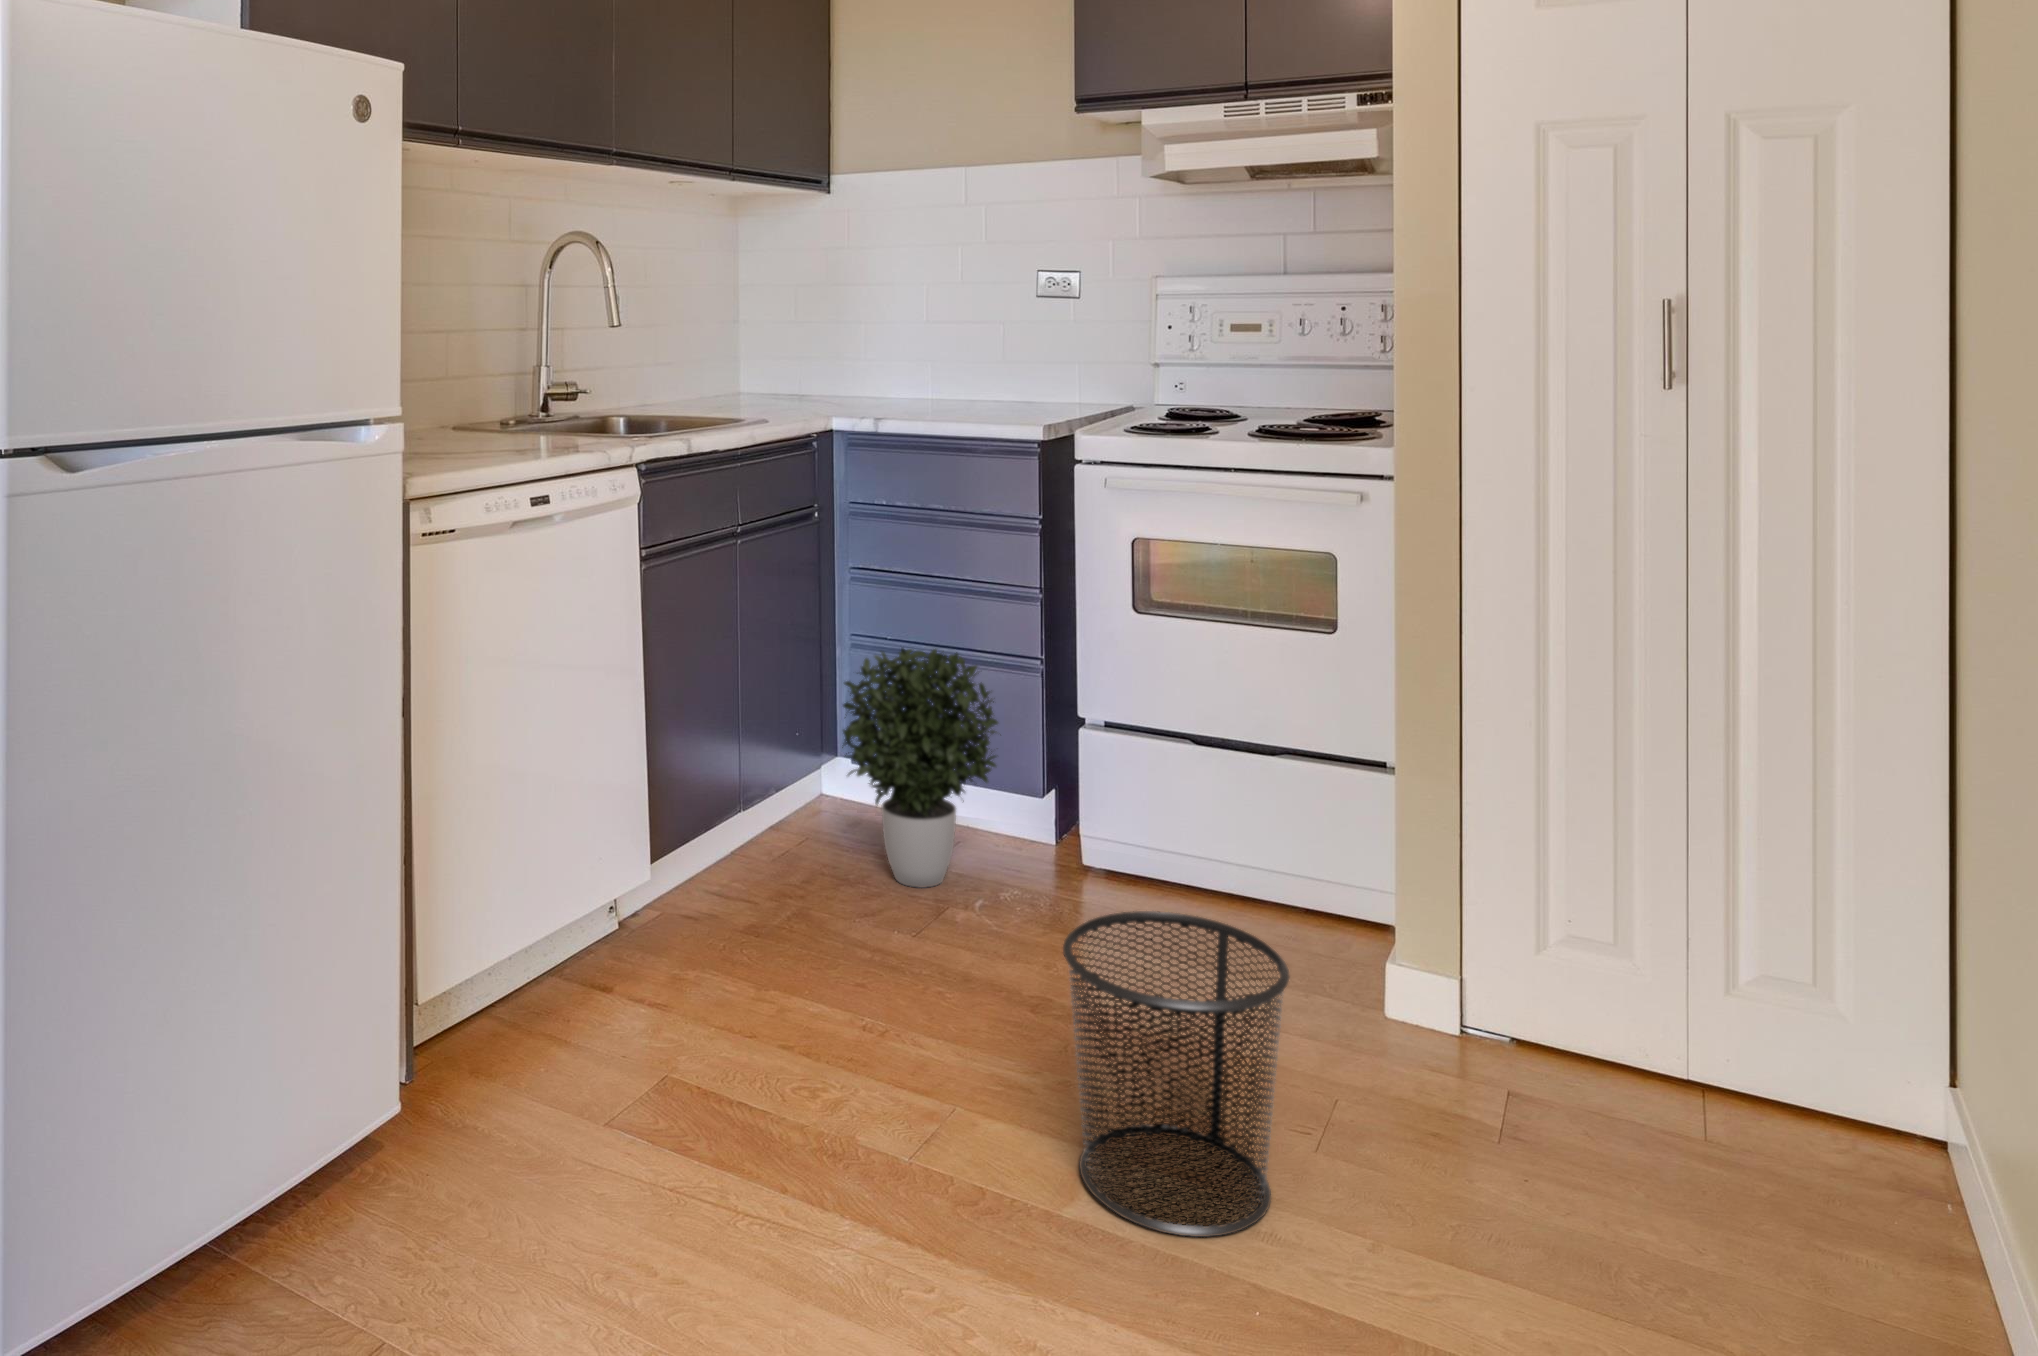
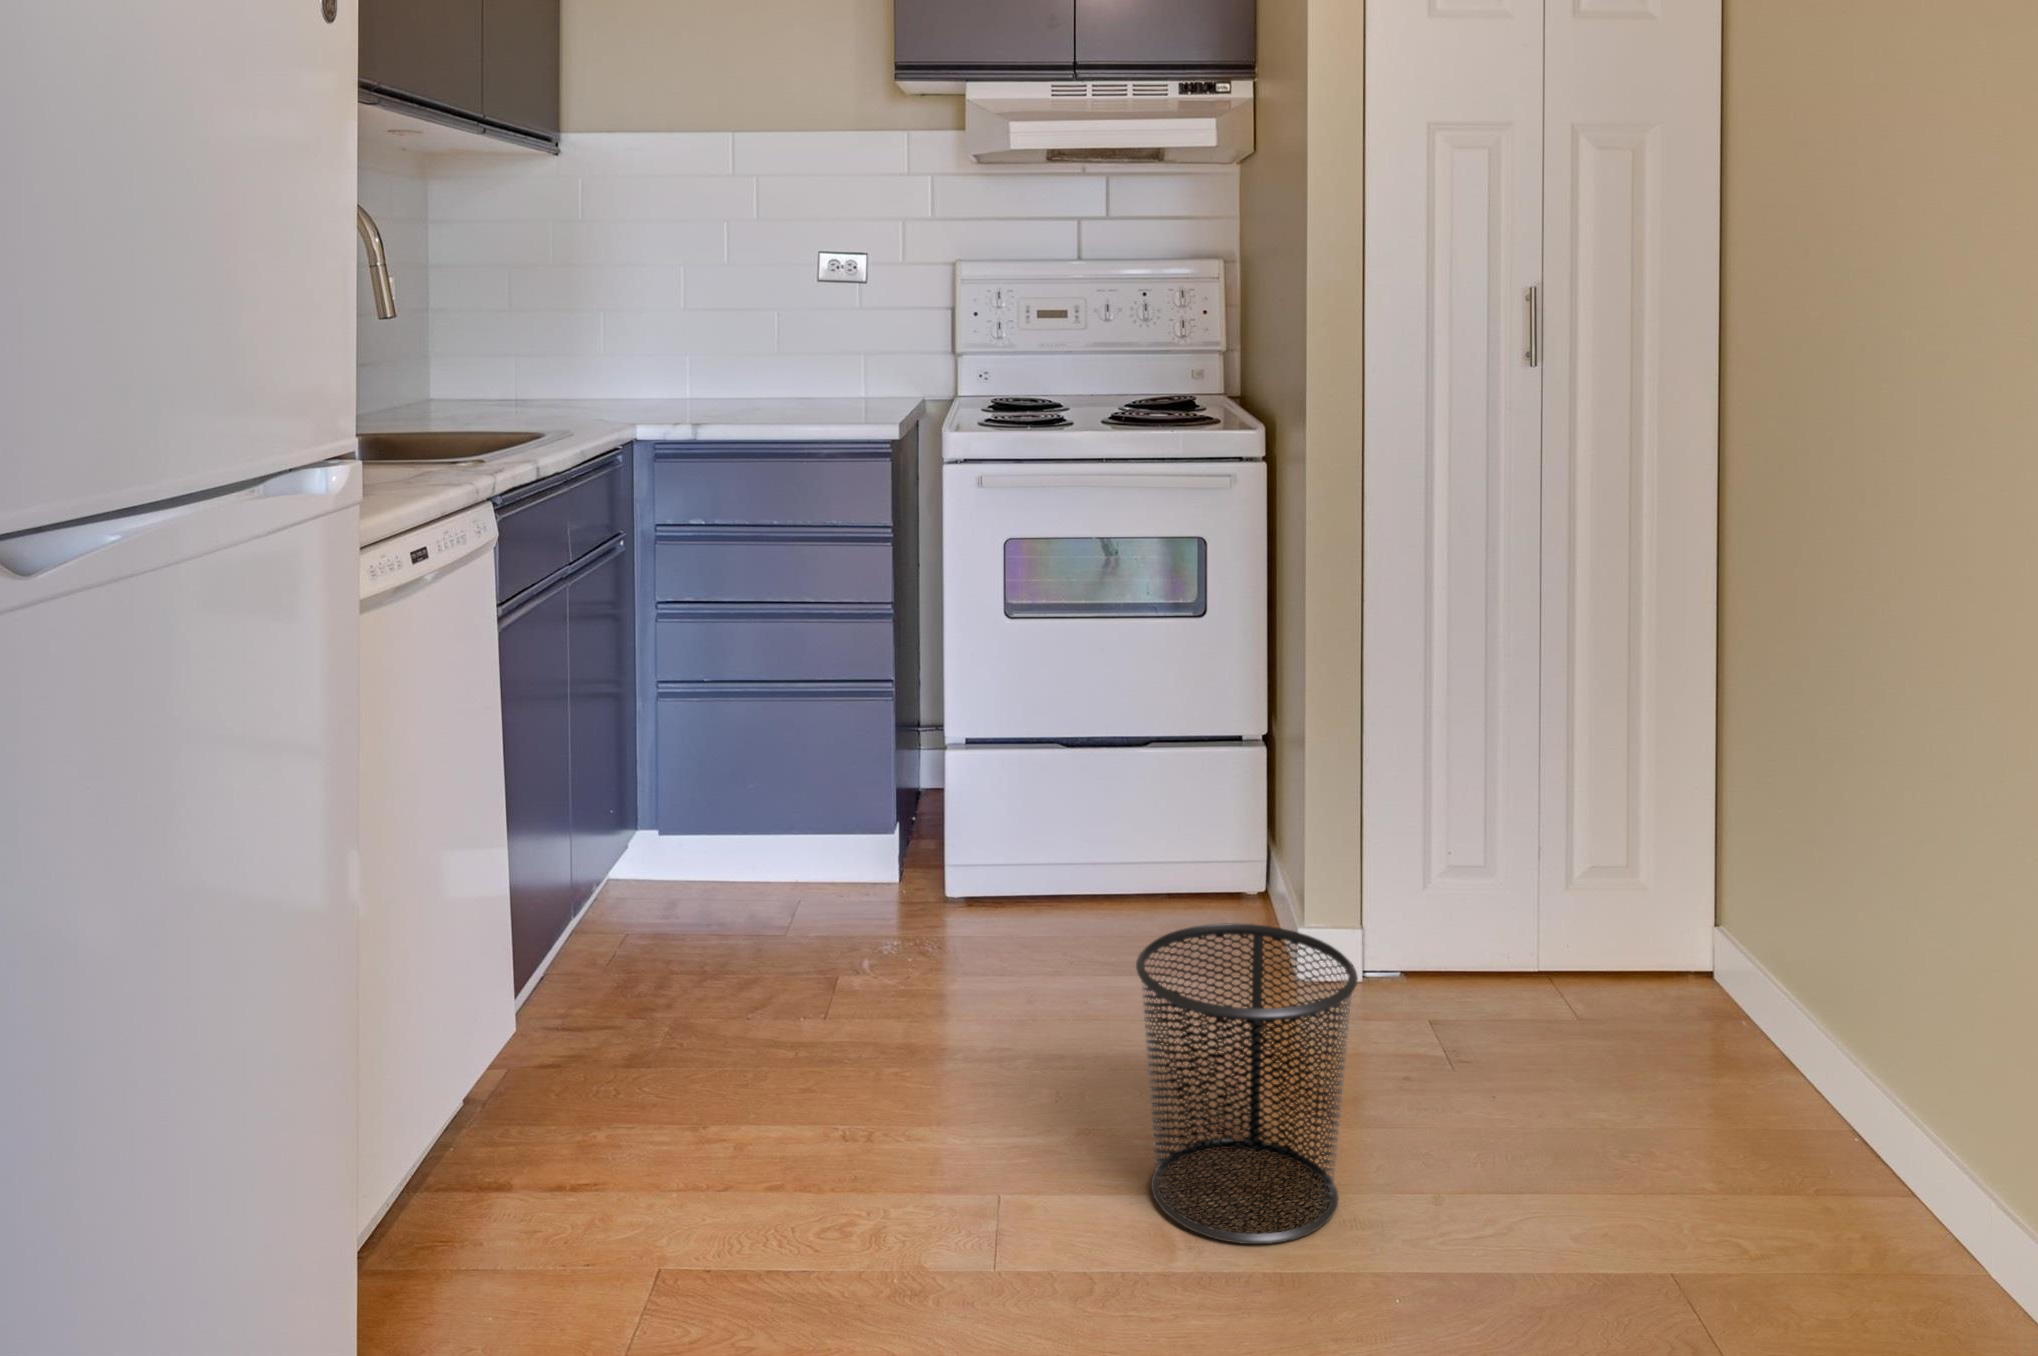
potted plant: present [842,648,998,888] -> none [690,686,881,960]

